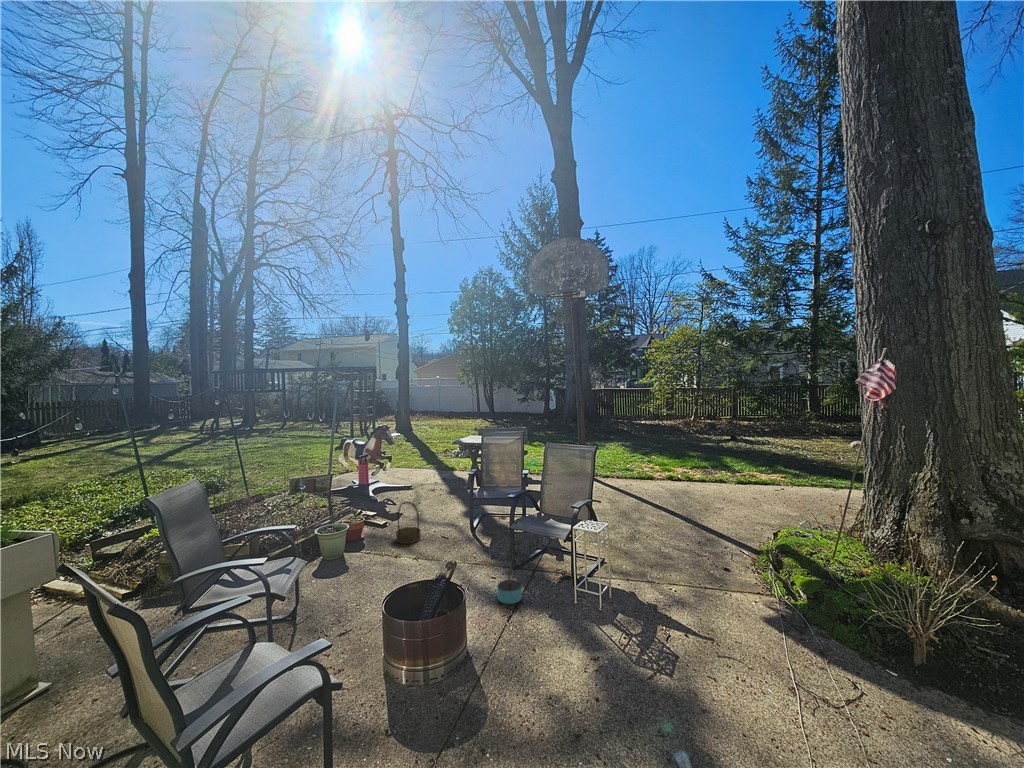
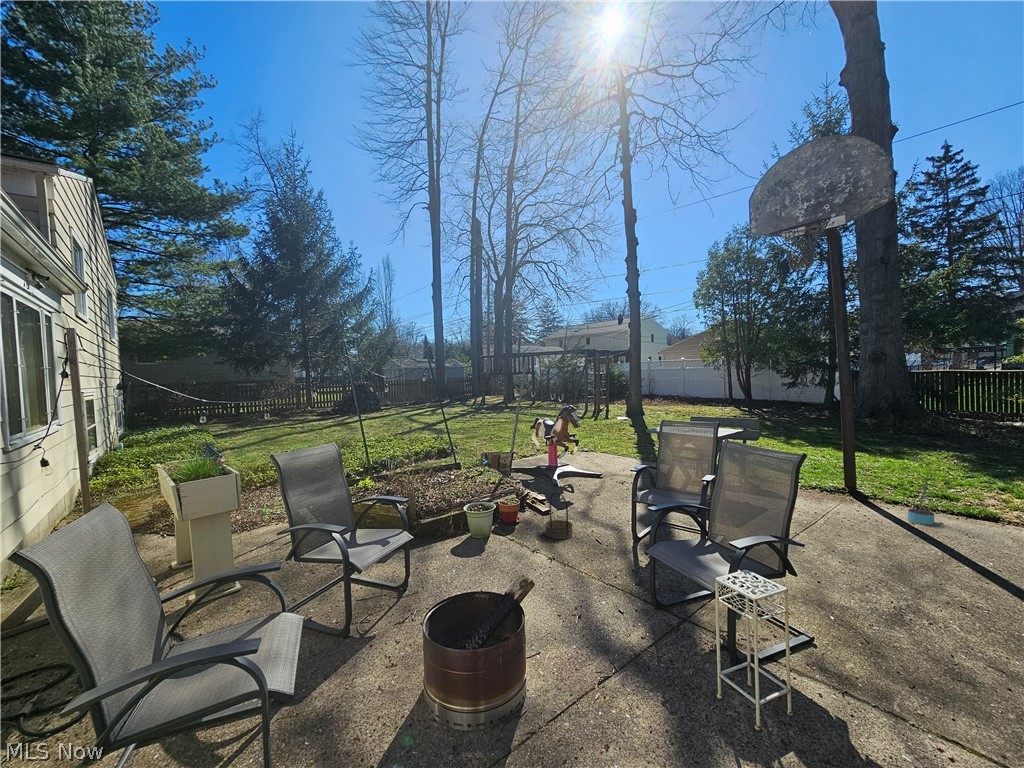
potted plant: present [488,516,535,604] -> present [901,459,952,525]

